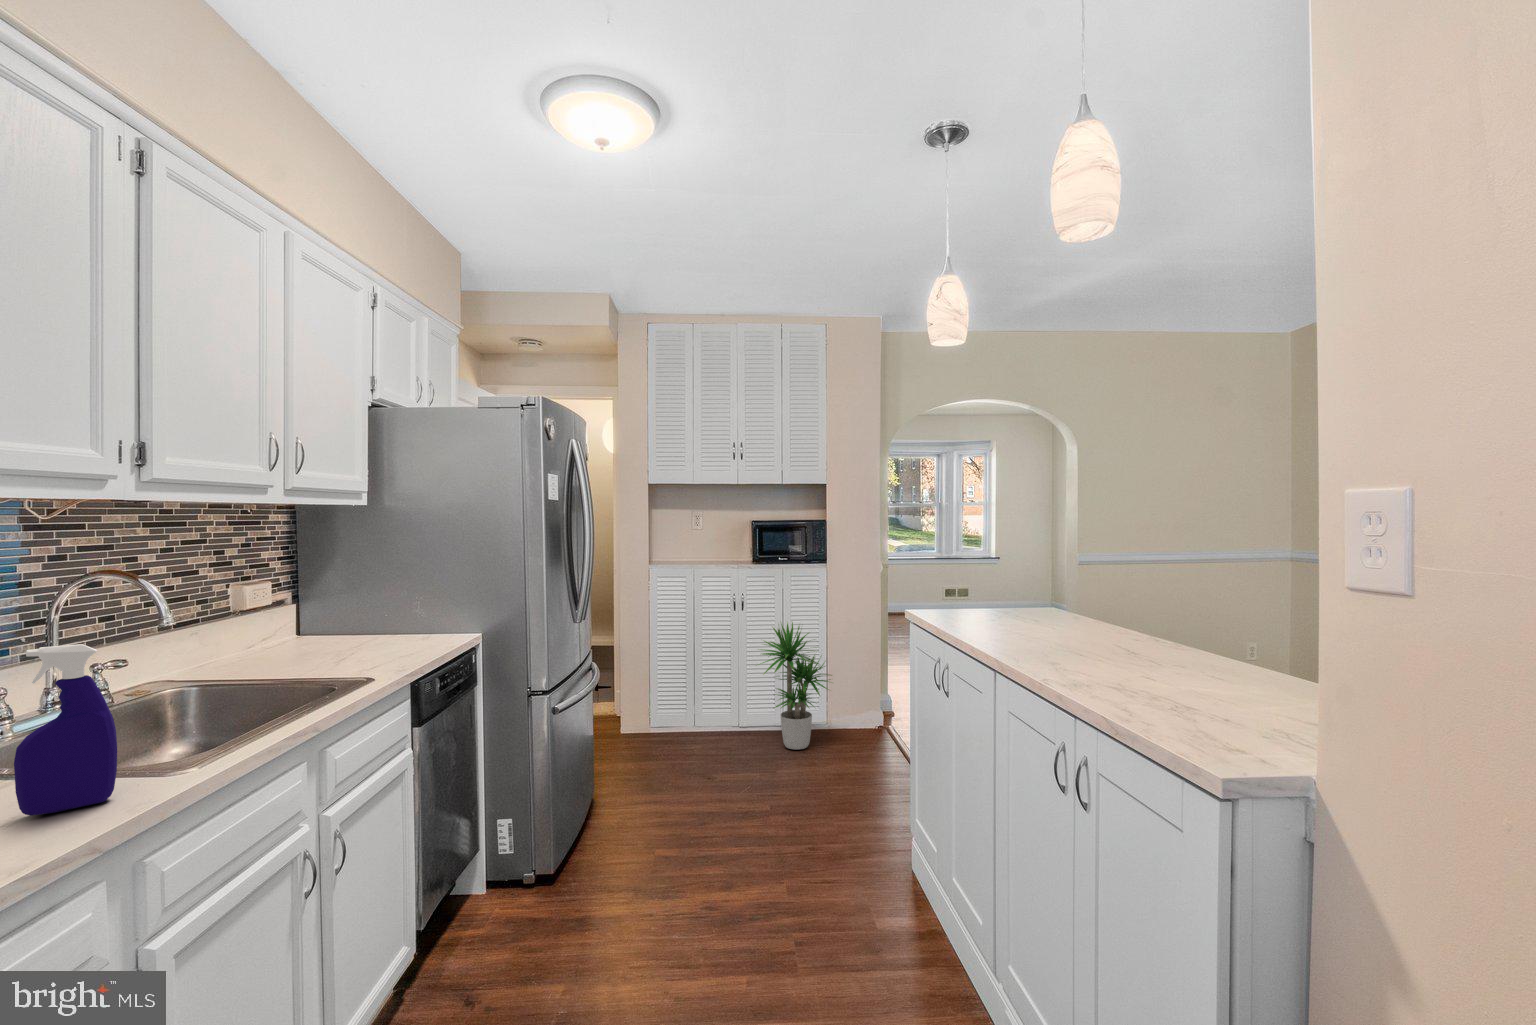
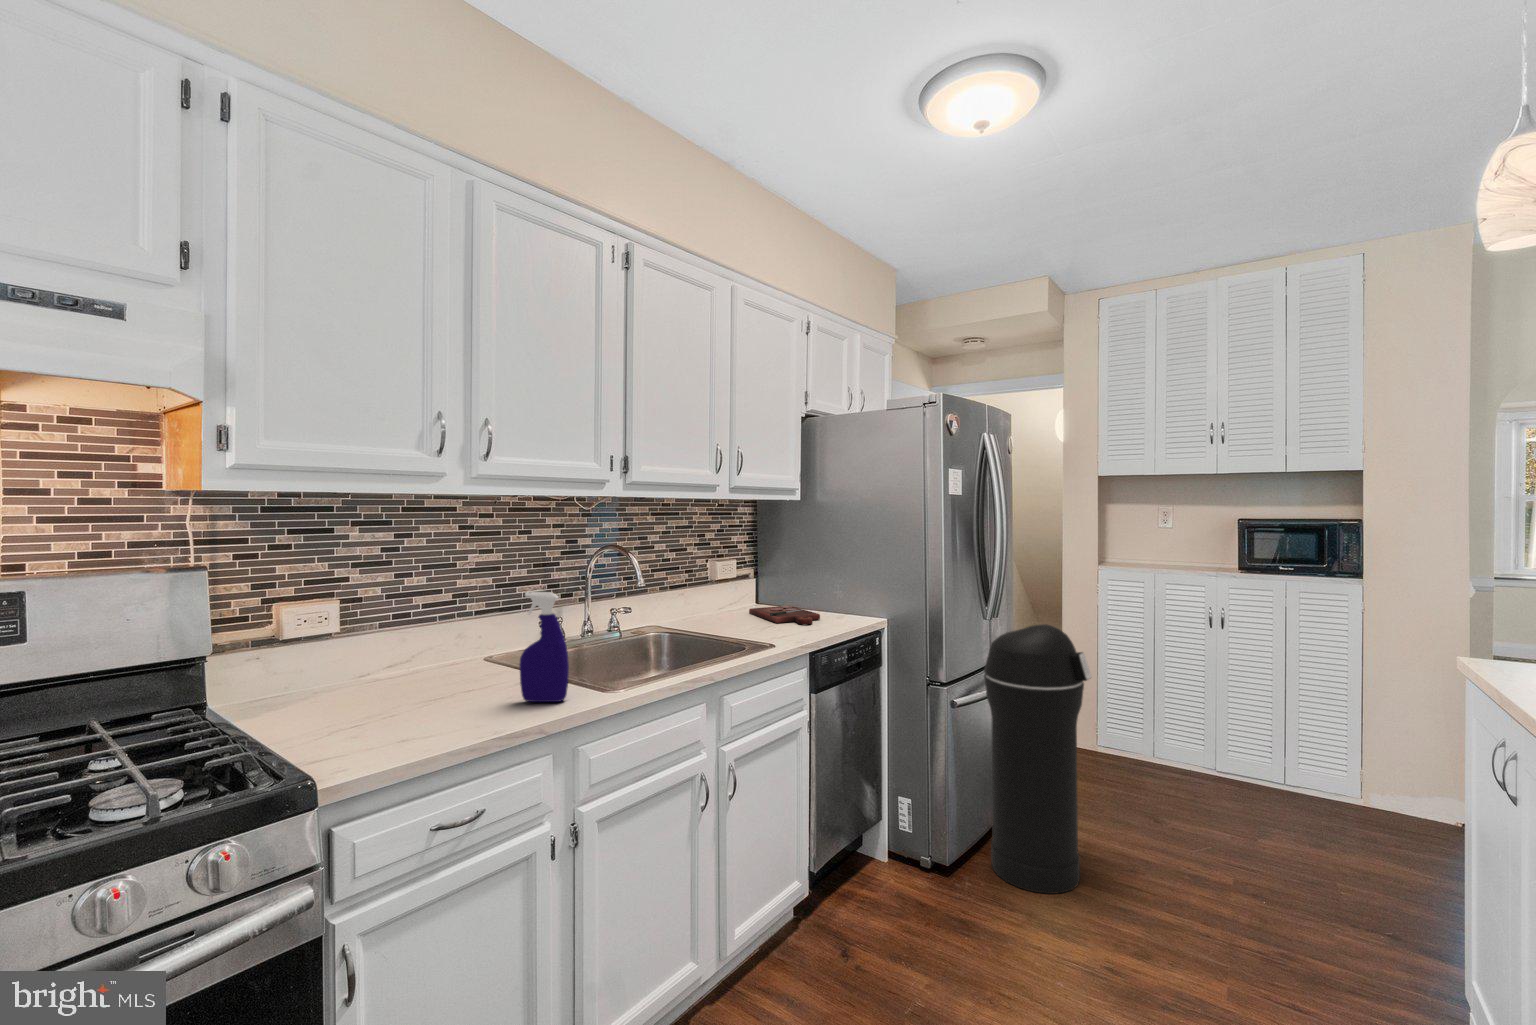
trash can: none [582,621,677,870] -> present [984,624,1091,894]
potted plant: present [760,622,832,750] -> none [1231,646,1372,821]
cutting board: none [297,632,403,654] -> present [749,606,820,624]

